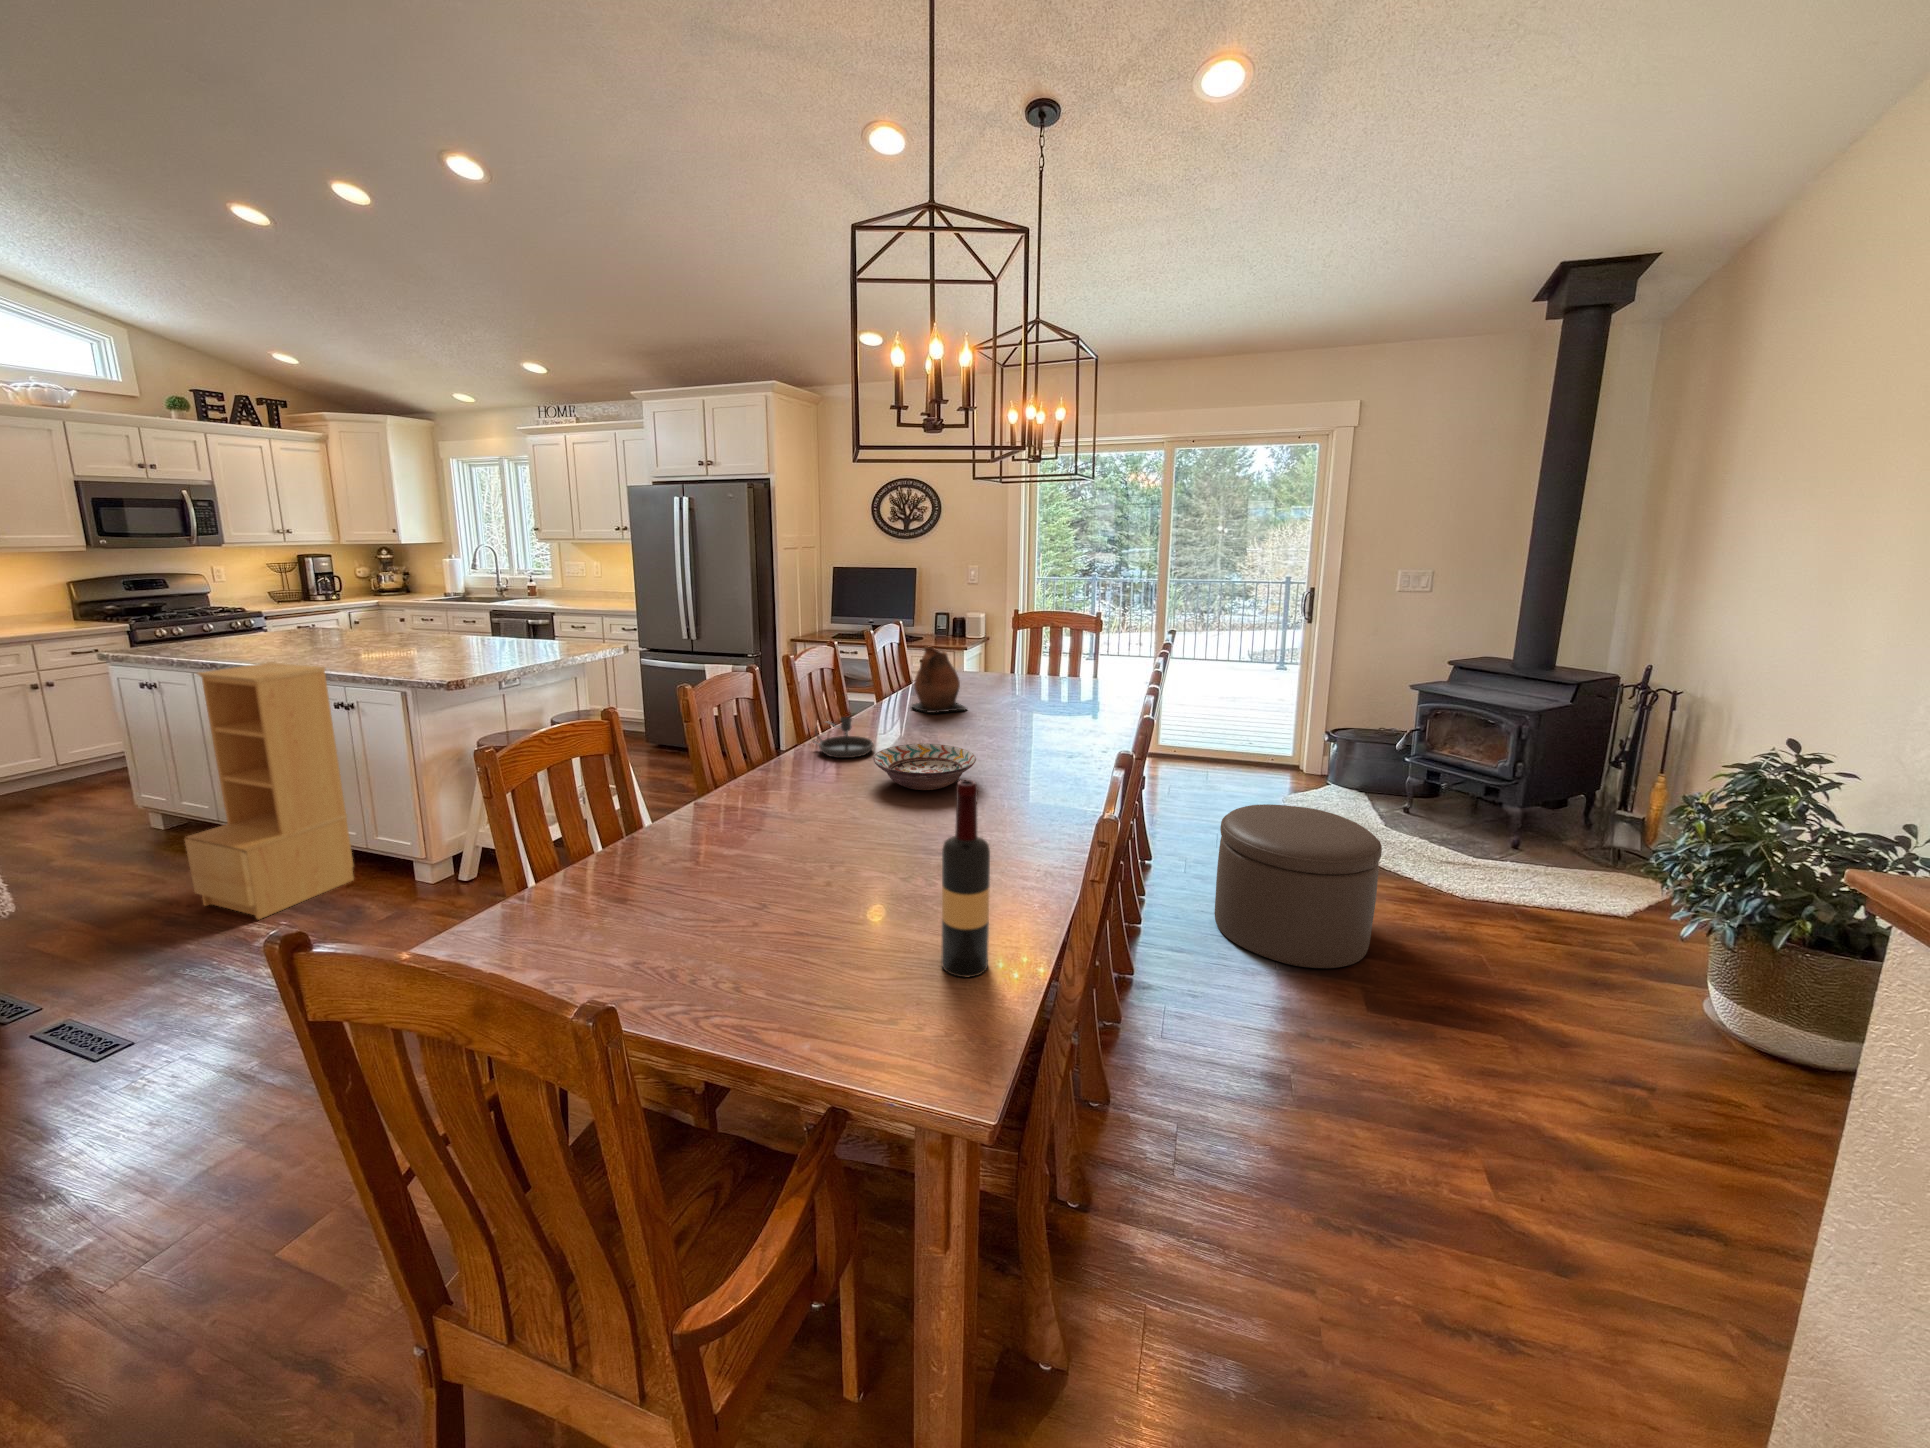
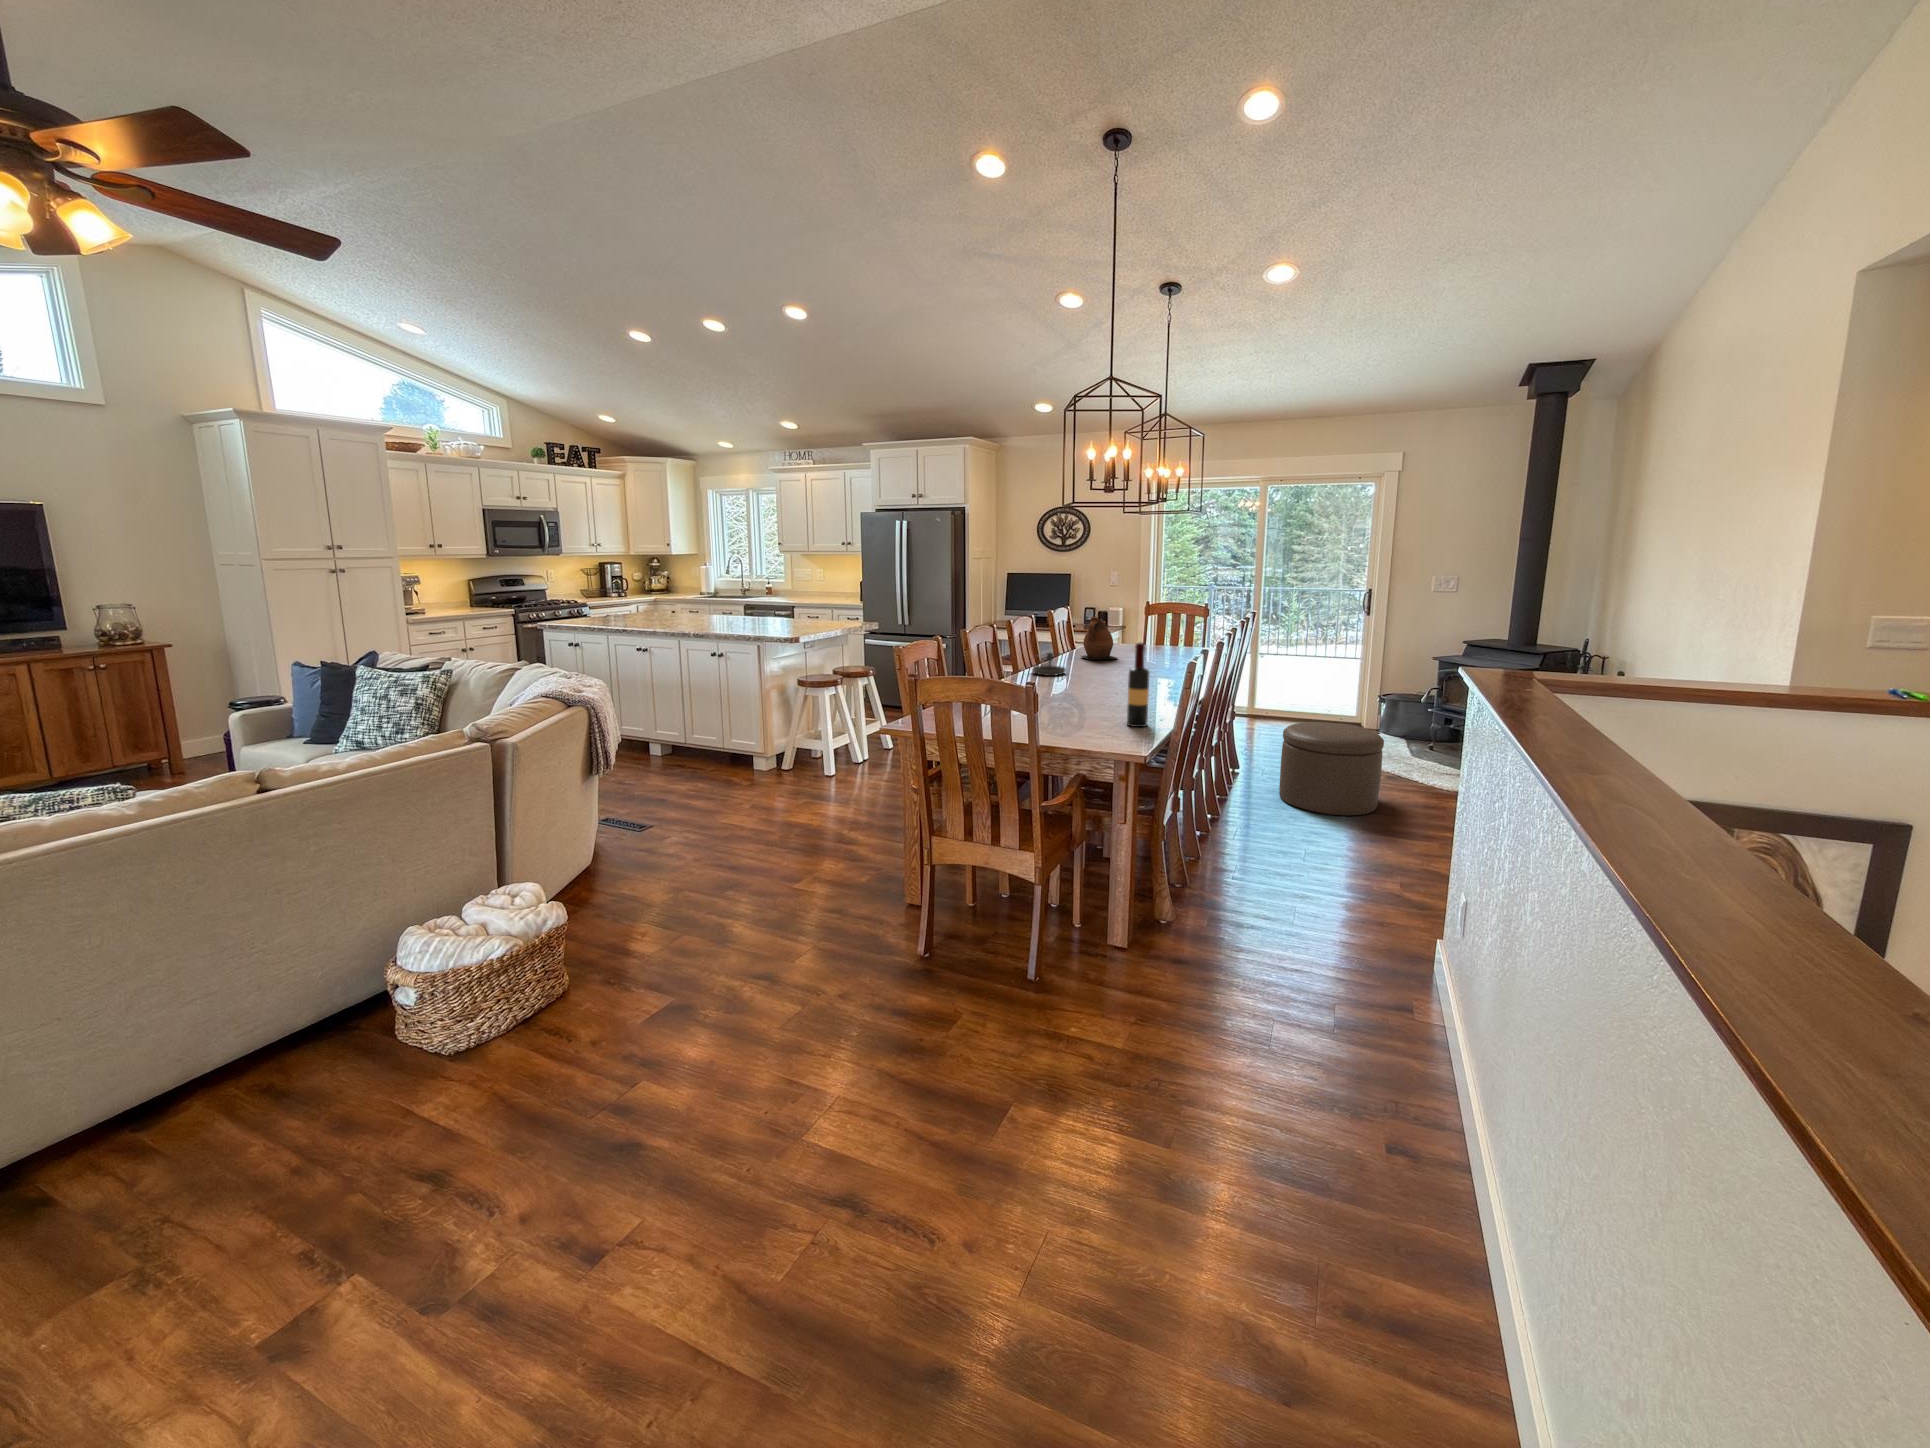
bookshelf: present [185,662,354,920] -> none [628,625,716,781]
decorative bowl: present [873,744,976,790] -> none [1072,665,1131,686]

